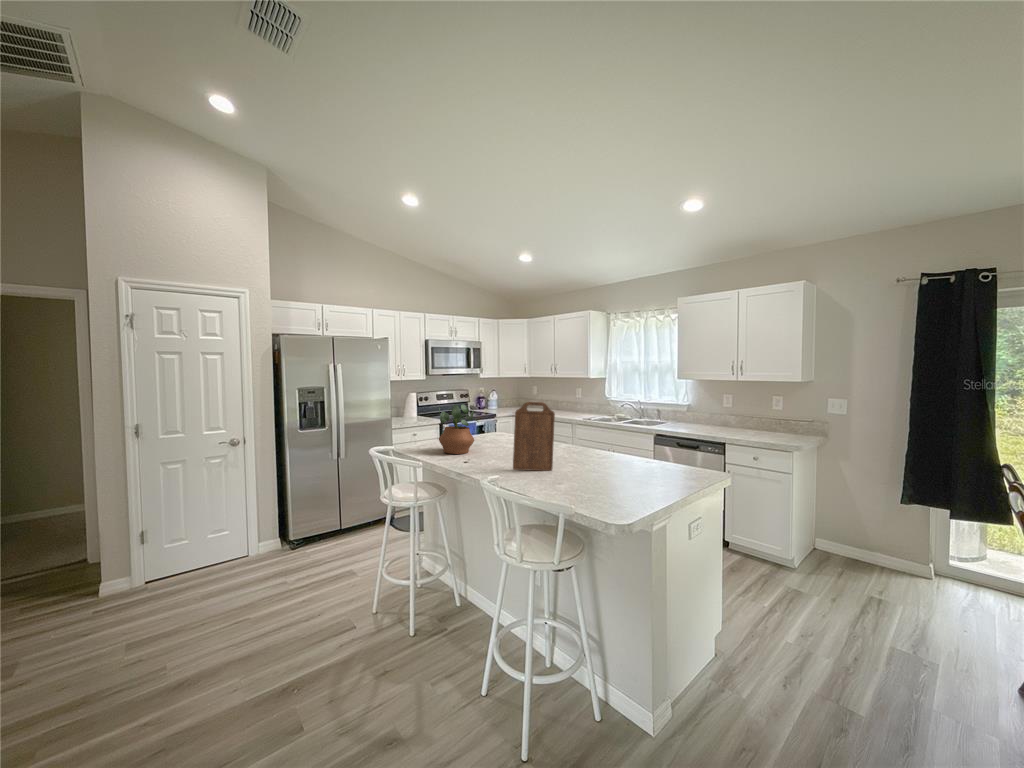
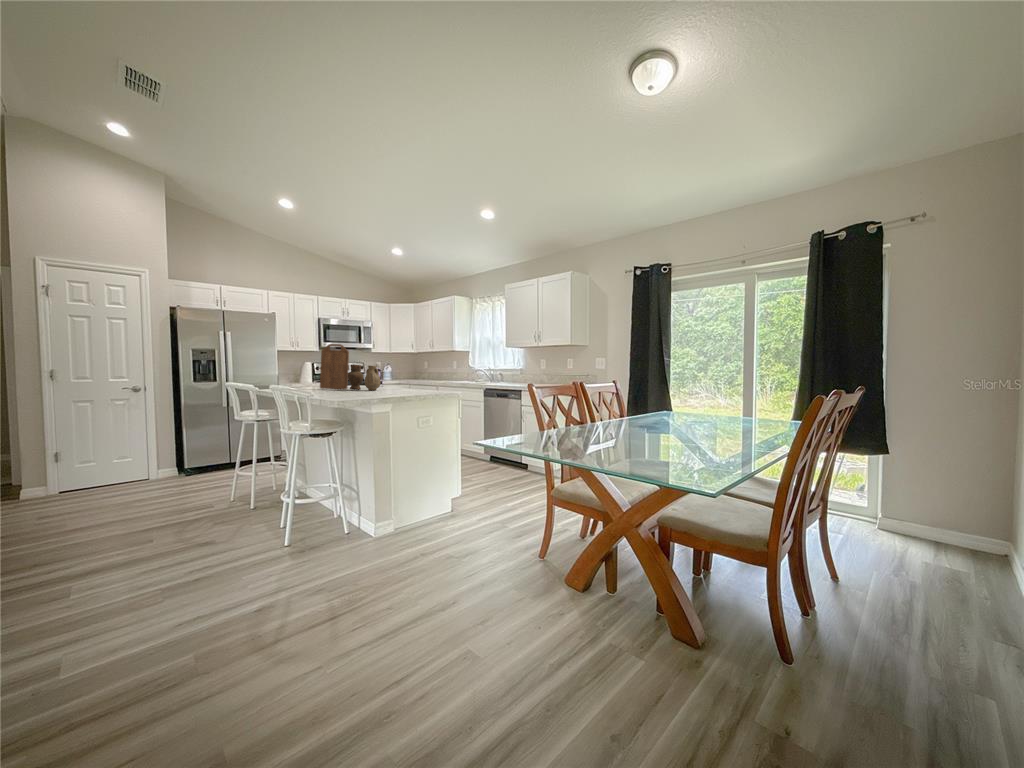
potted plant: present [439,404,478,454] -> none [284,352,317,386]
vase: none [562,436,619,481] -> present [347,365,381,391]

